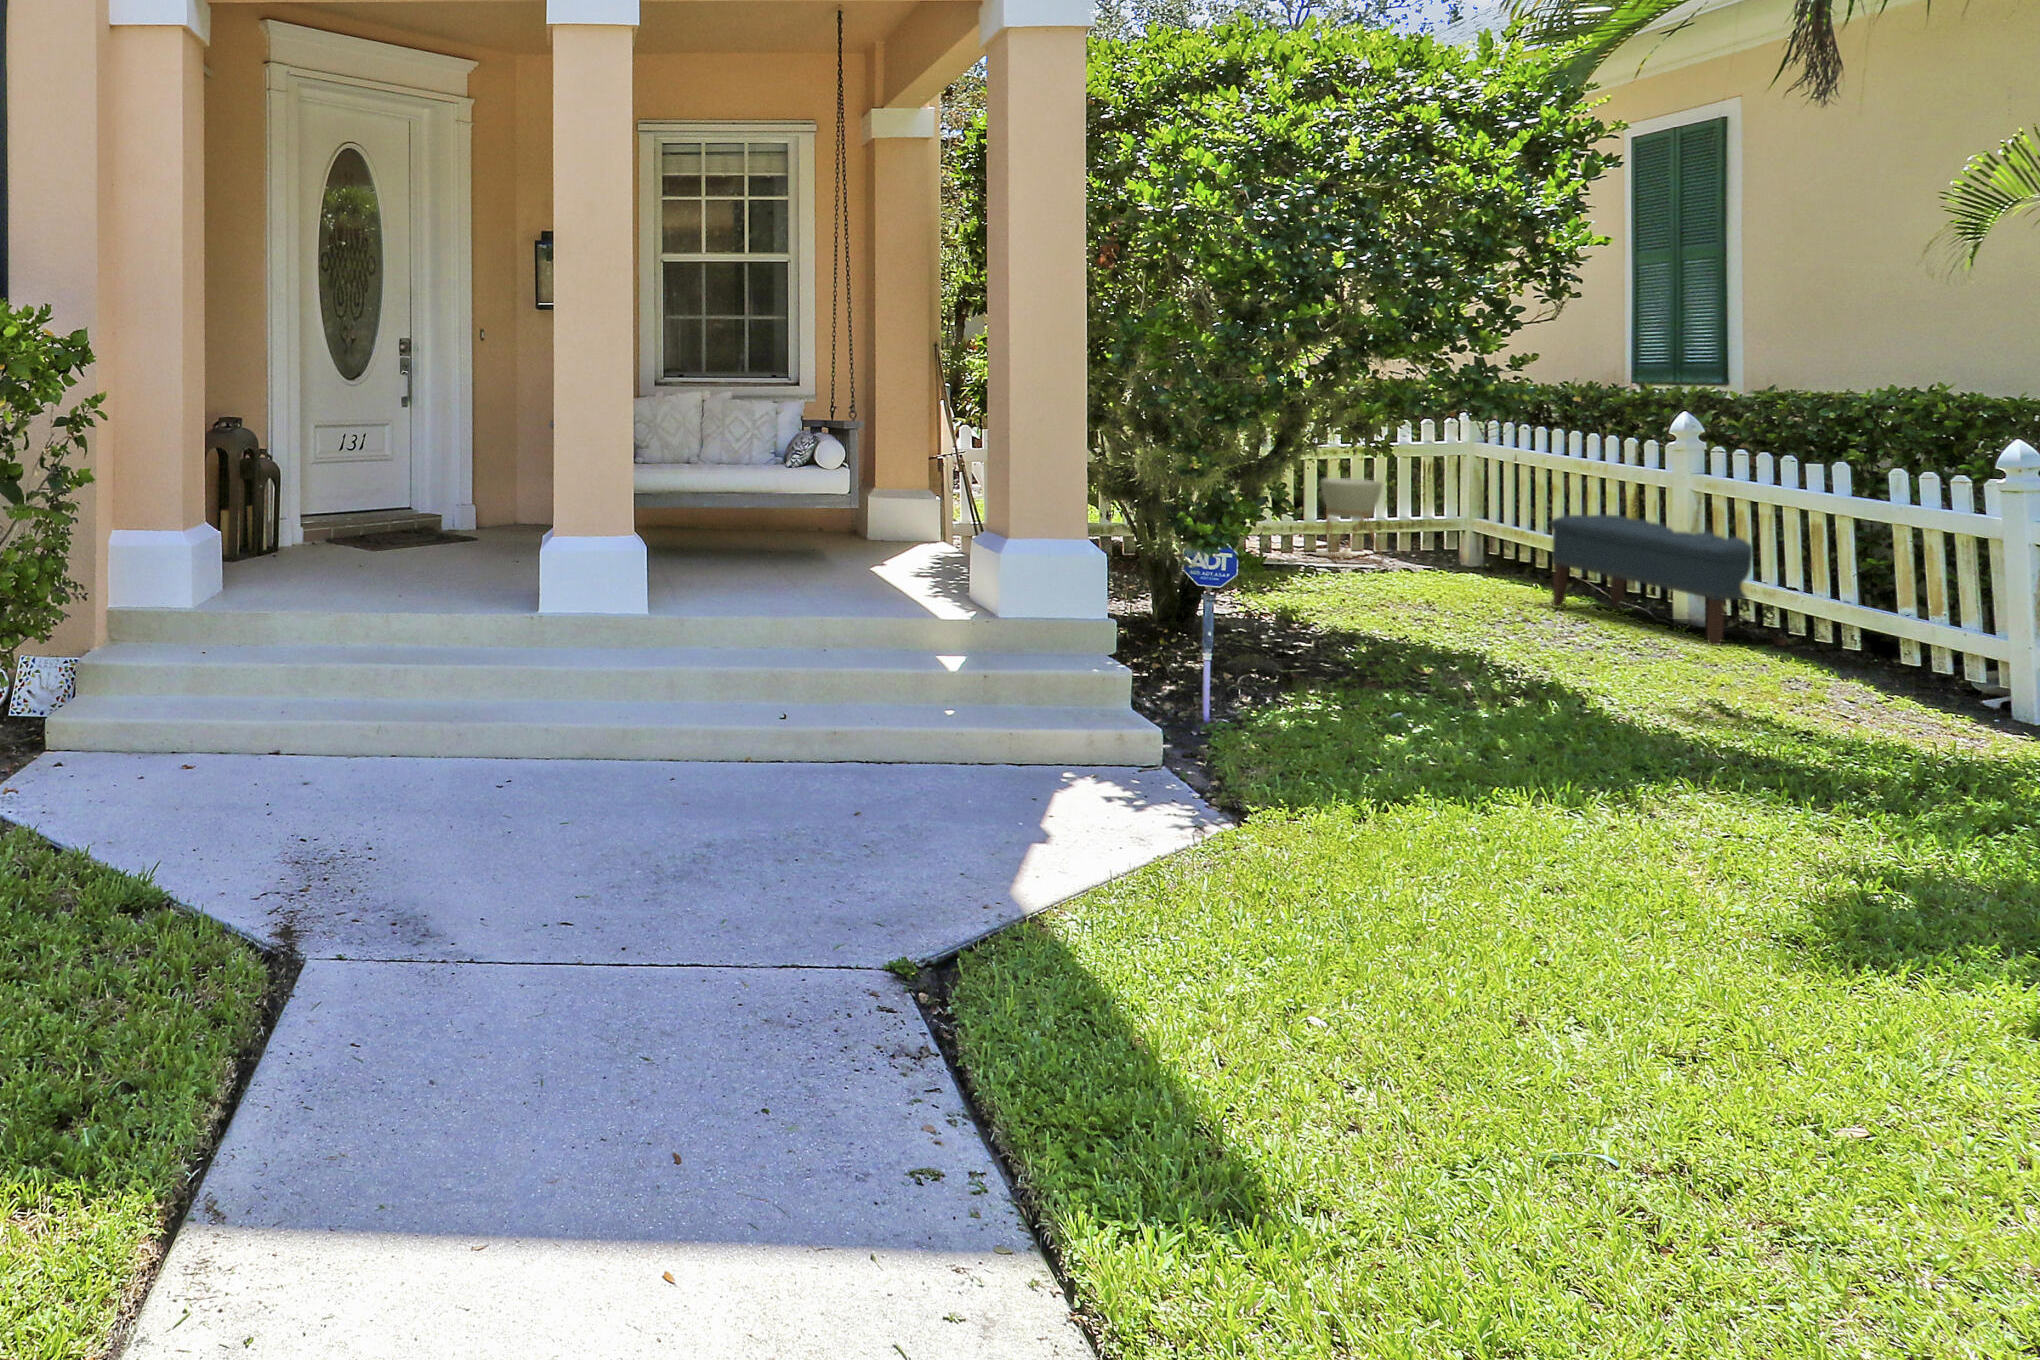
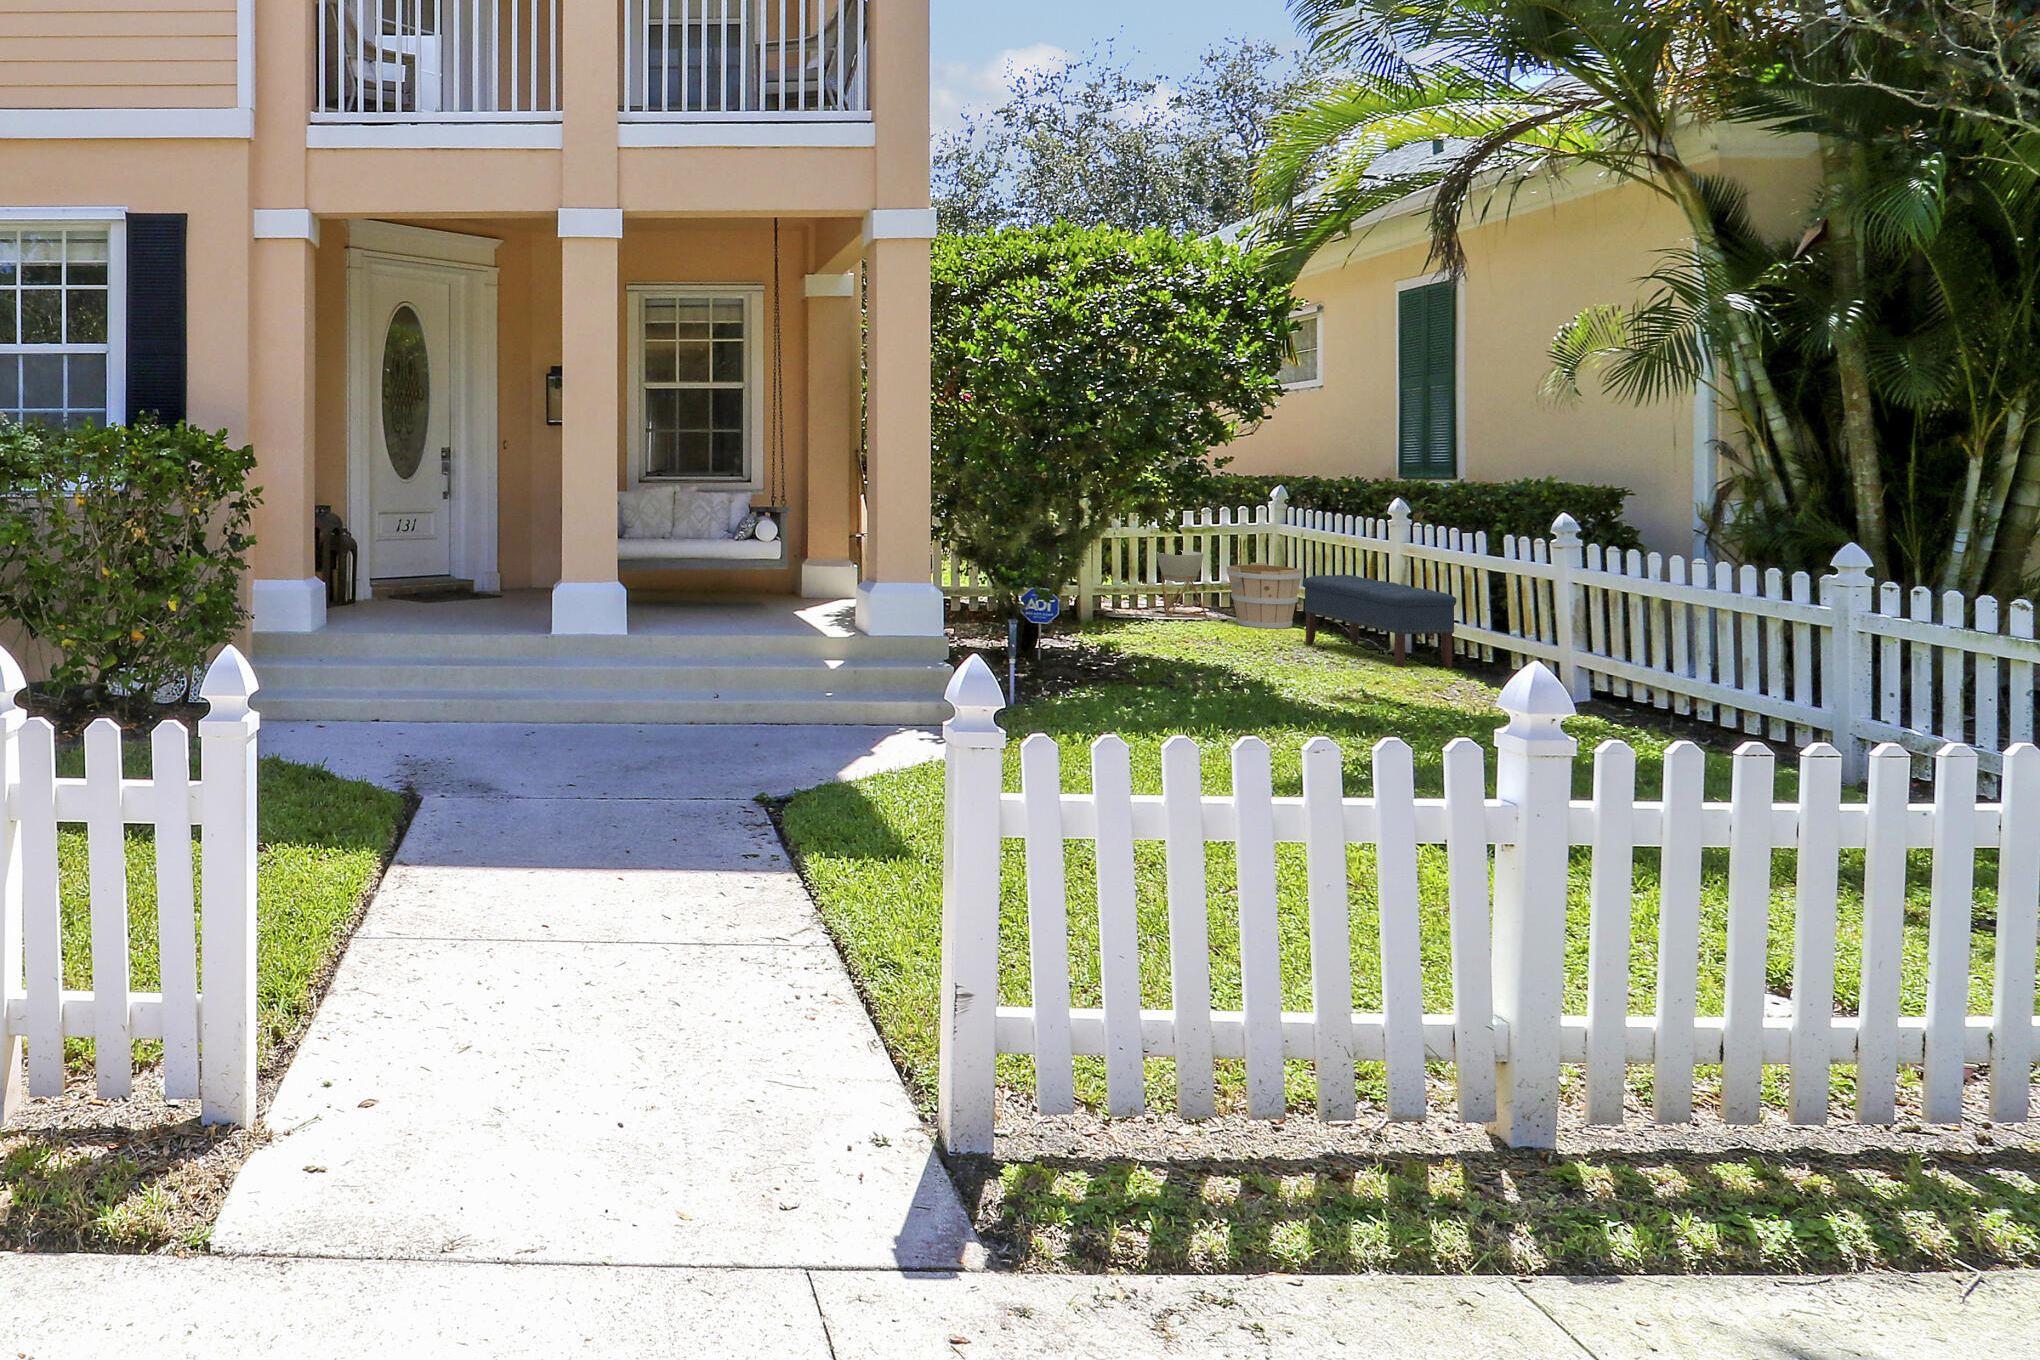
wooden bucket: none [1419,495,1525,583] -> present [1227,563,1303,629]

